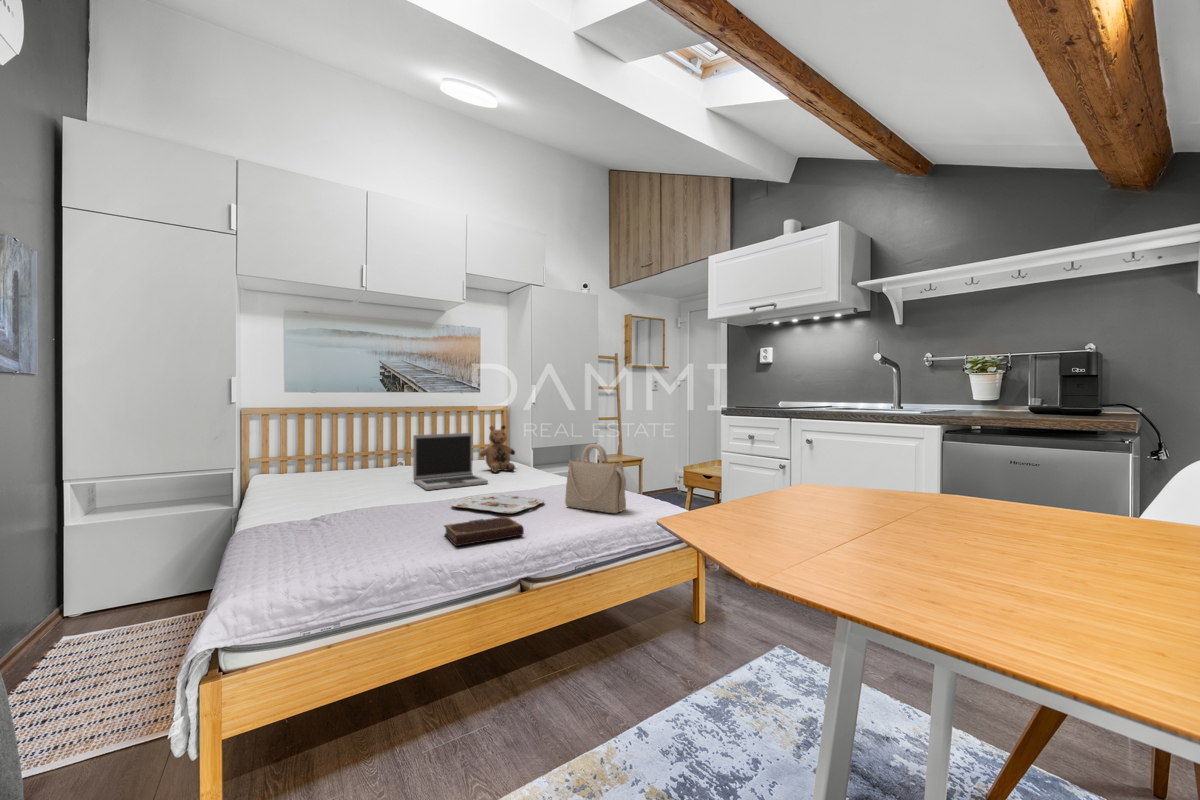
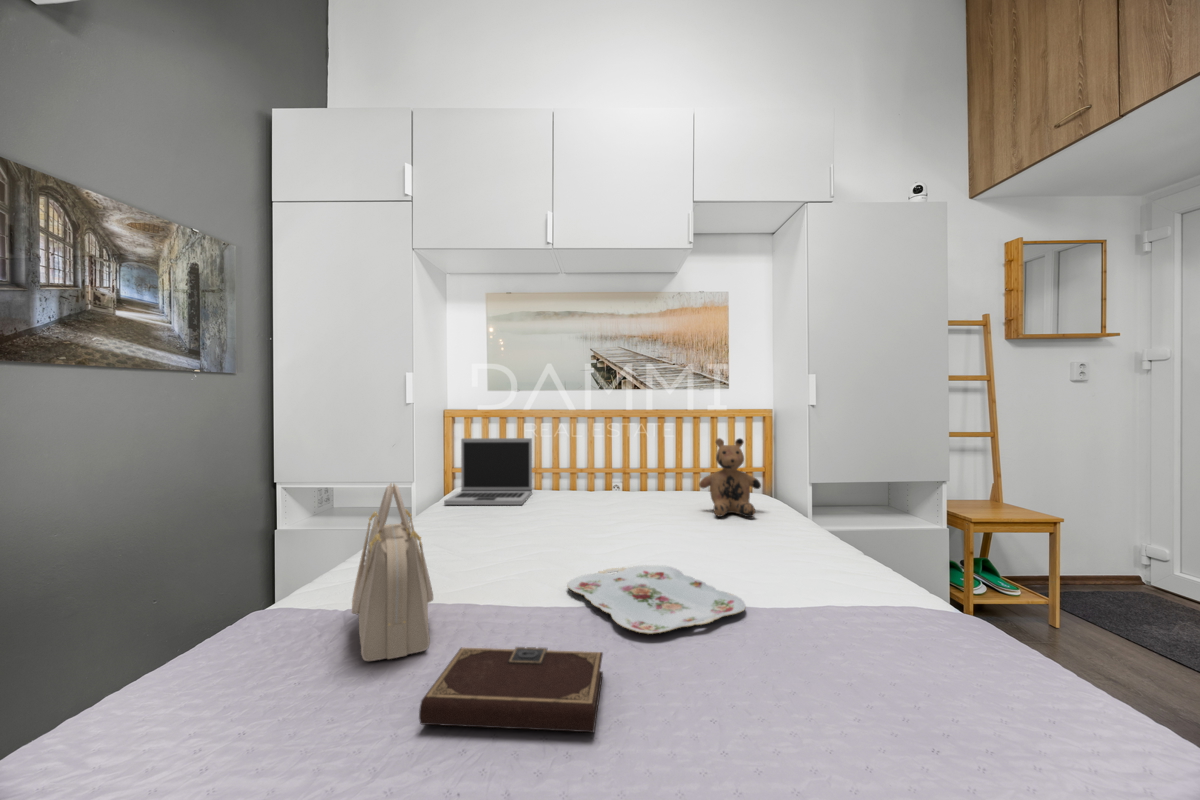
laptop: present [413,433,488,490] -> present [444,438,532,505]
handbag: present [565,444,626,513] -> present [351,483,433,661]

